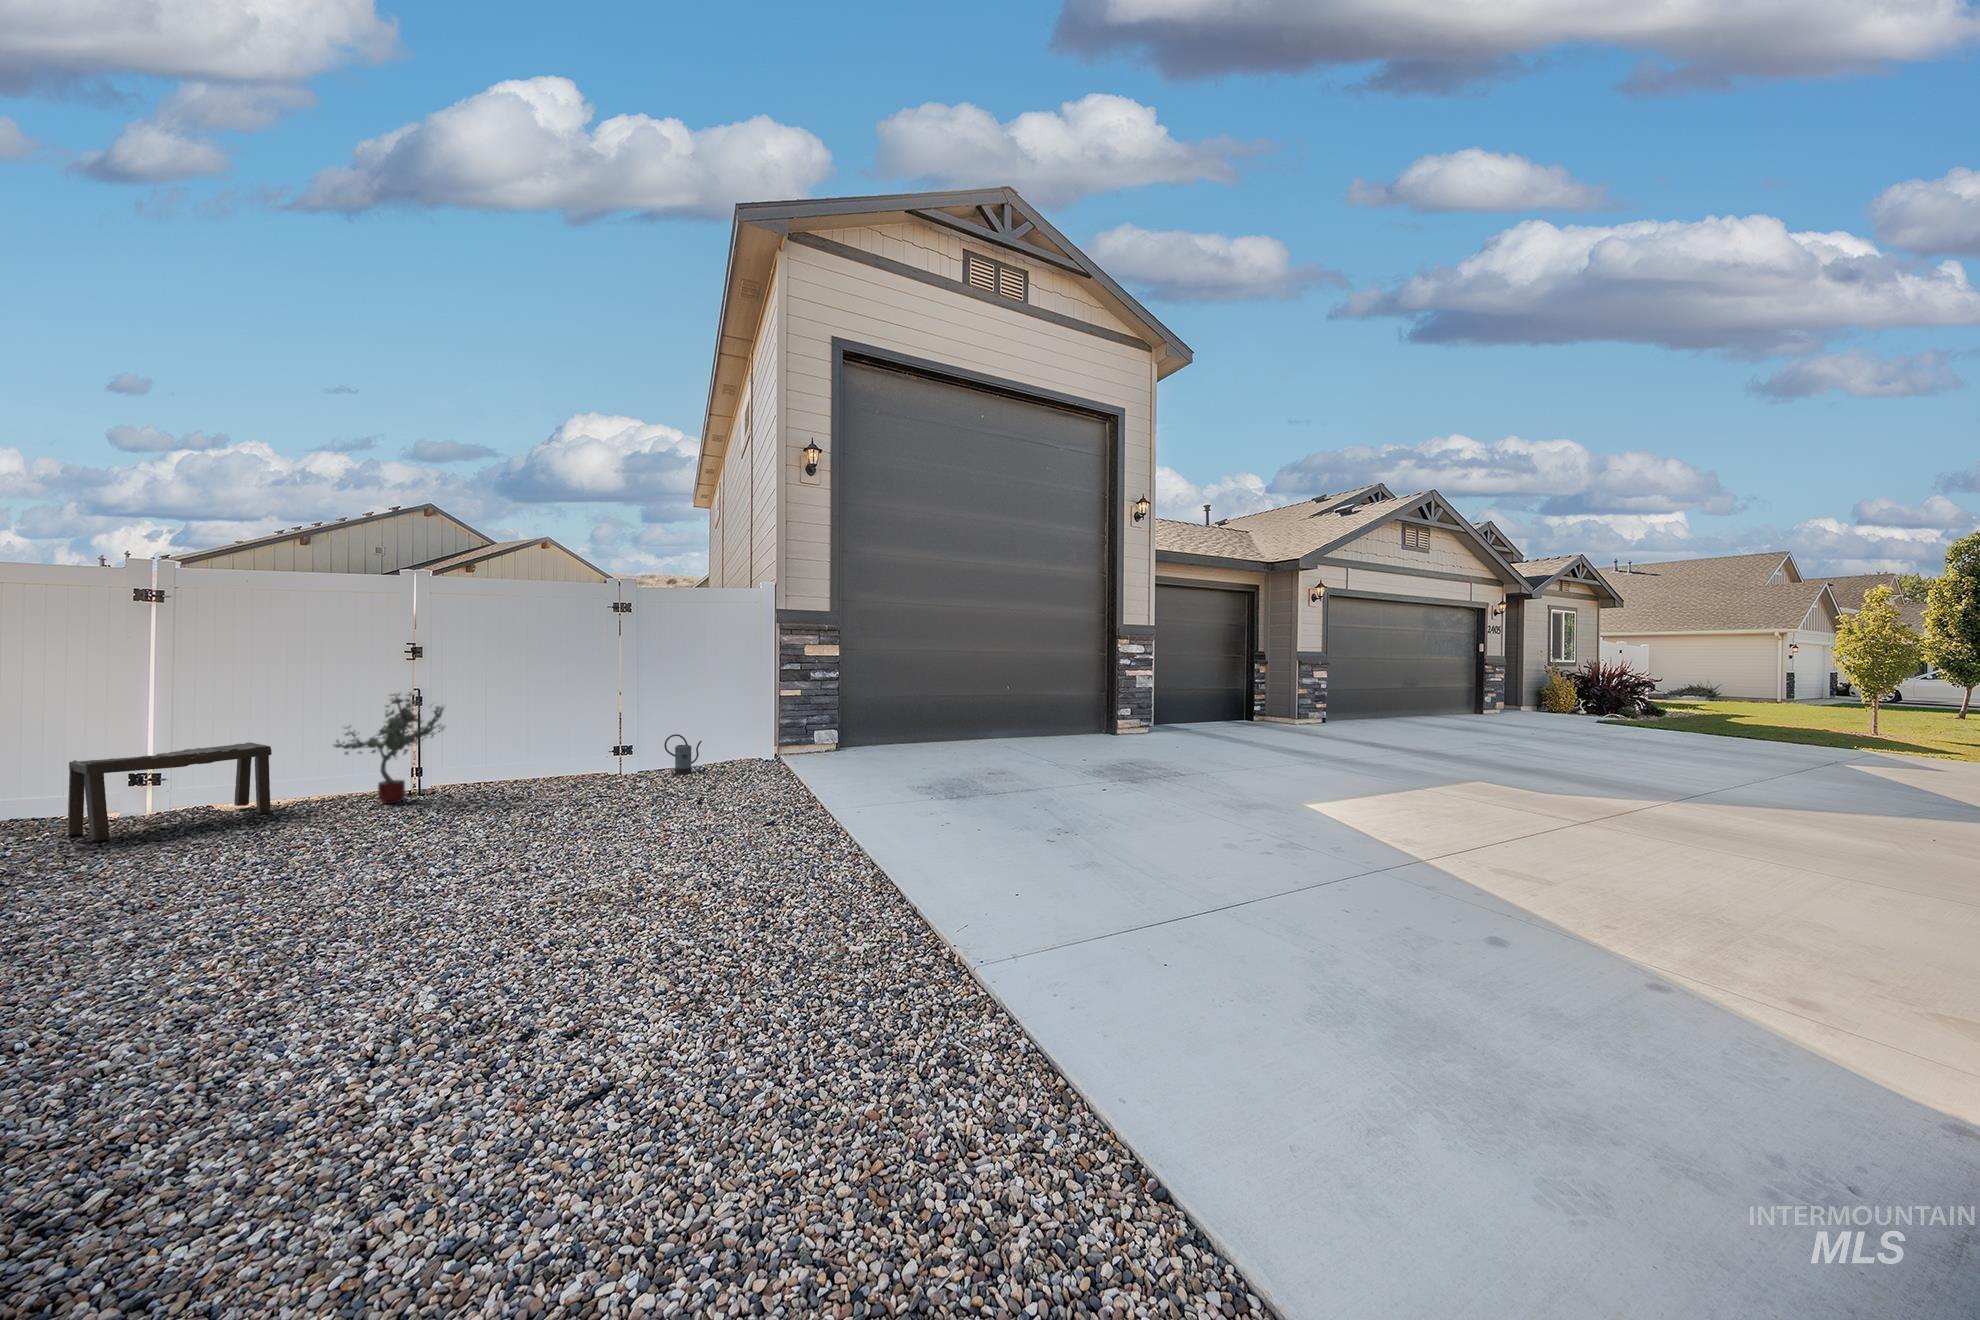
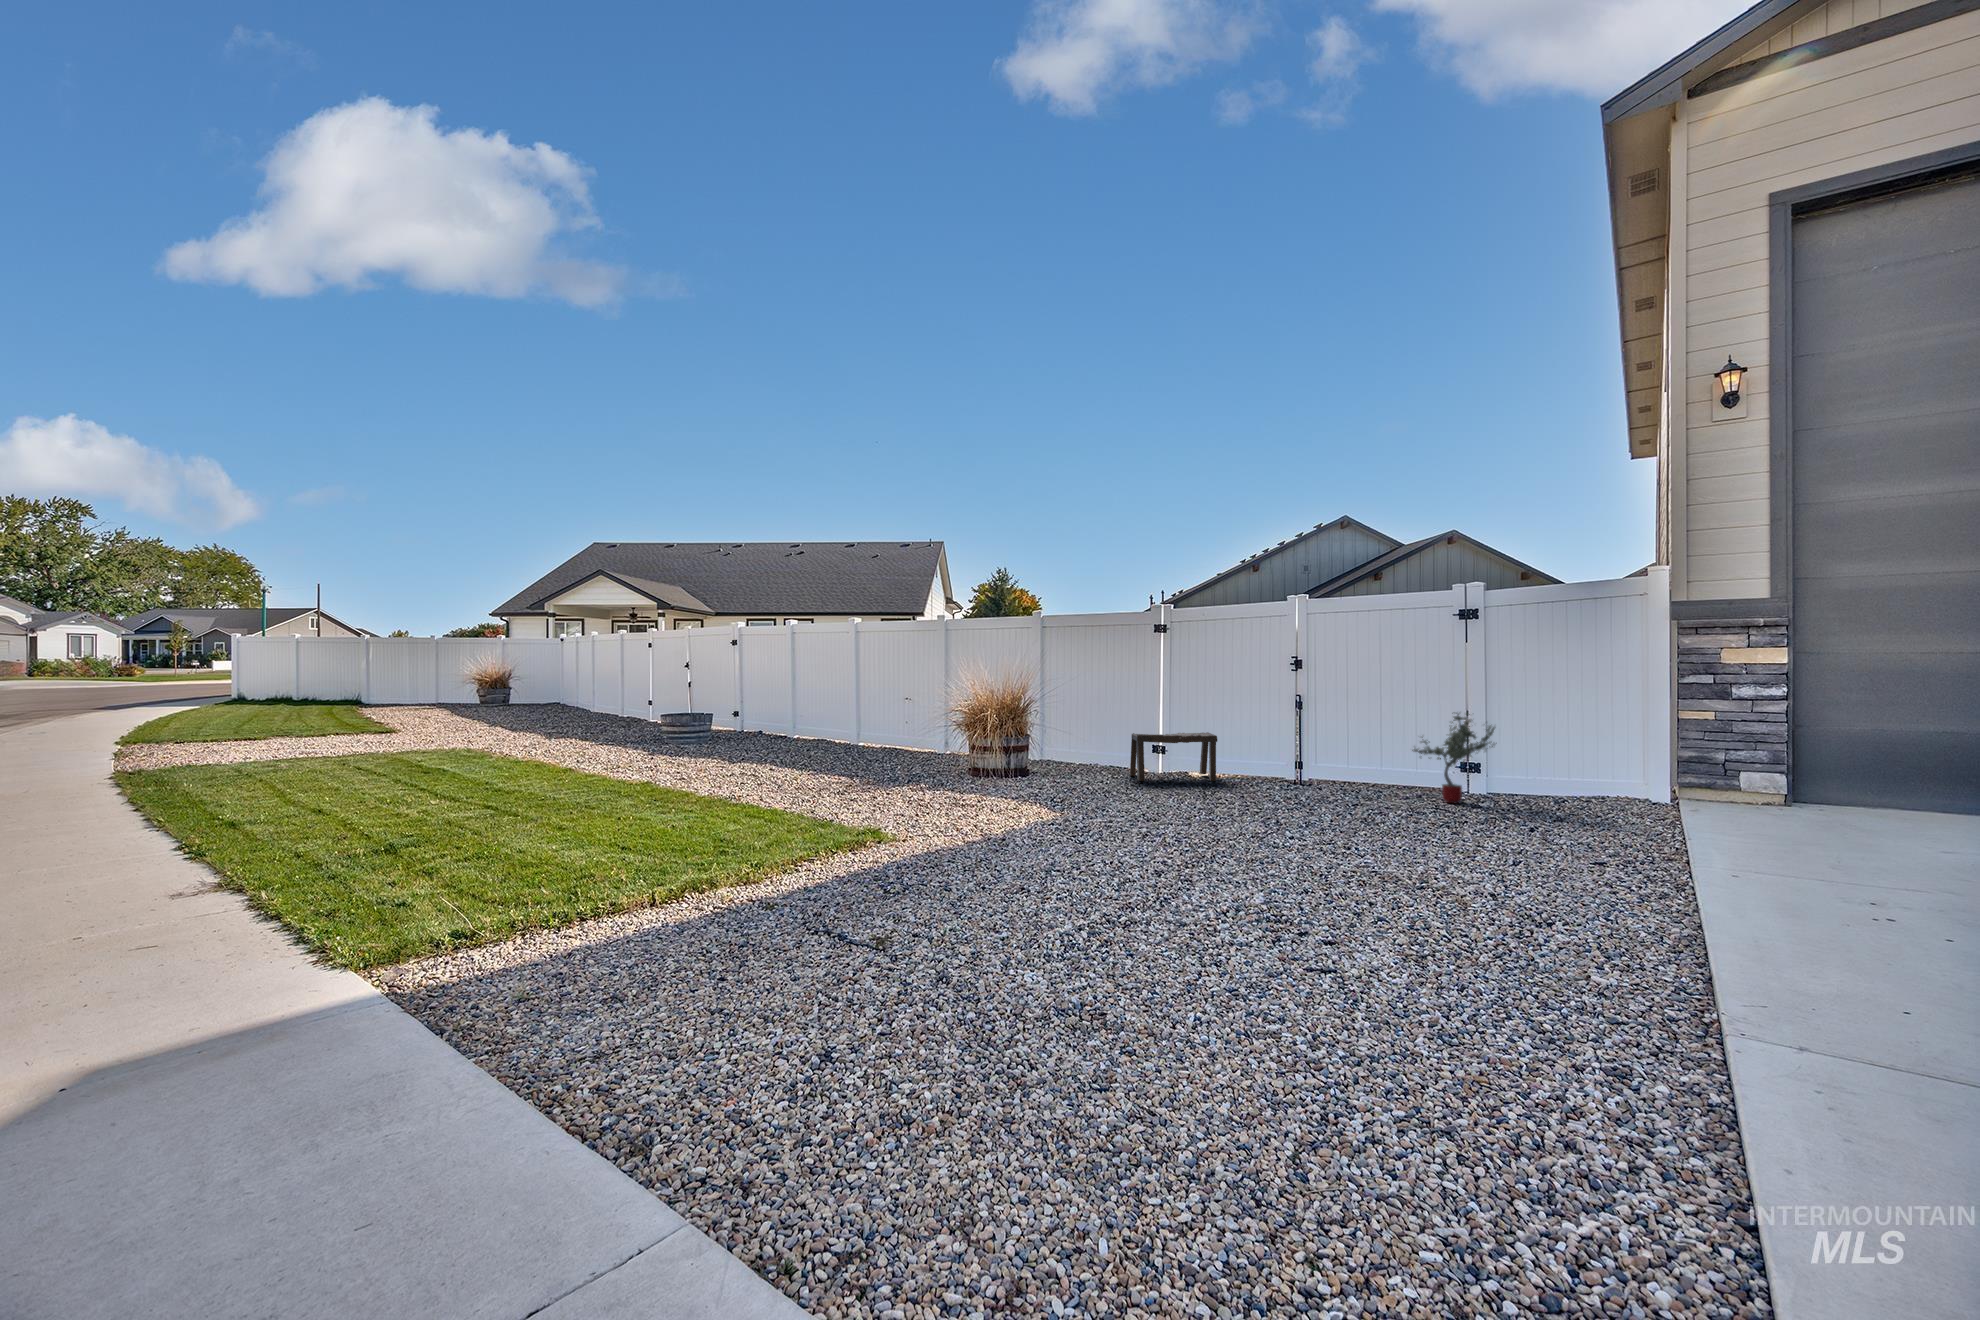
potted tree: present [334,693,444,804] -> present [1412,713,1495,803]
watering can: present [664,734,702,774] -> none [1511,764,1555,807]

